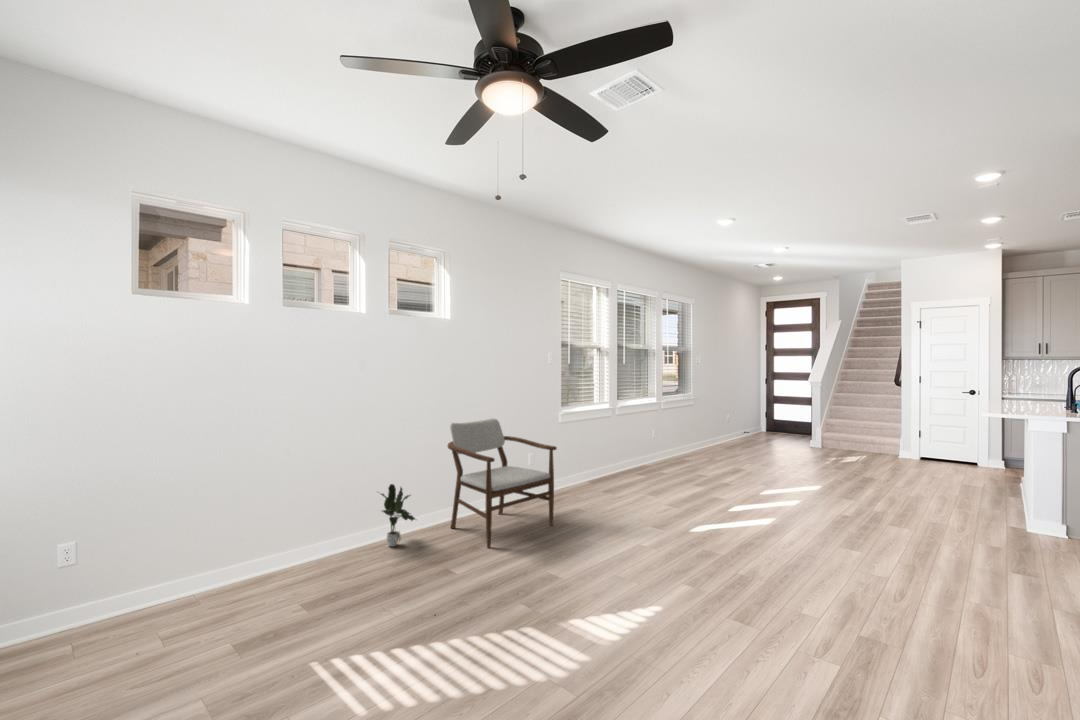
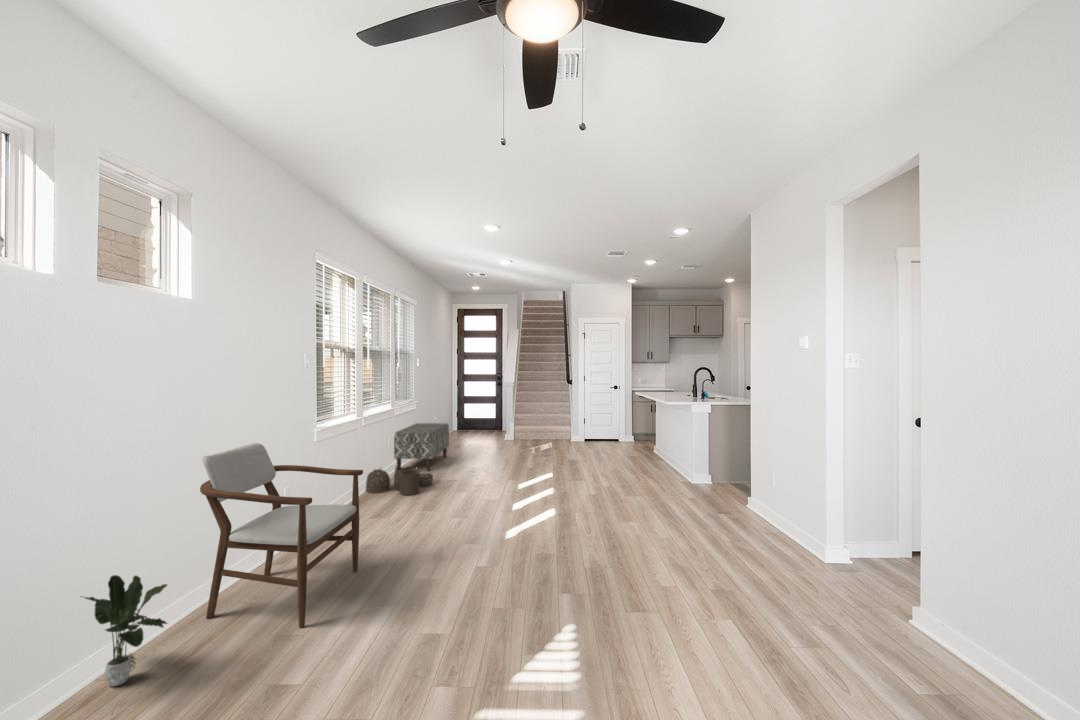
bench: none [659,419,725,465] -> present [394,423,449,471]
woven basket: none [618,454,680,482] -> present [366,467,433,495]

